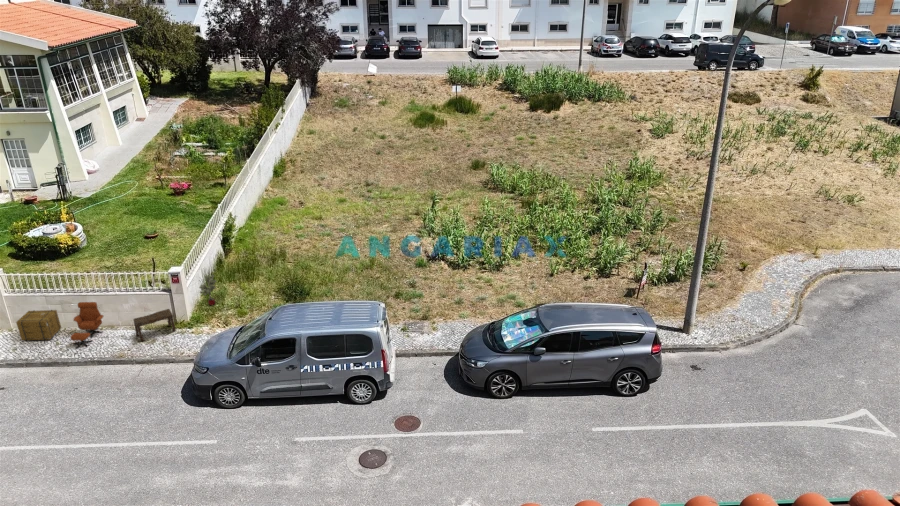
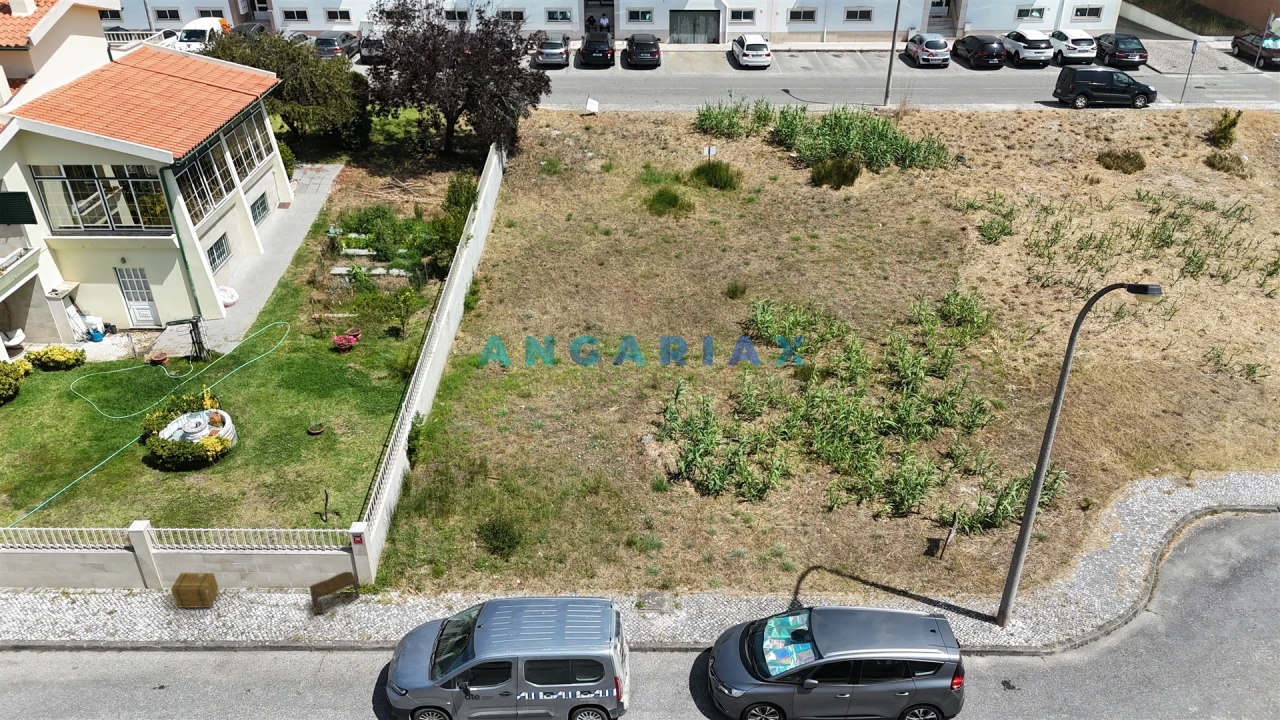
potted tree: present [199,275,216,305] -> none [384,515,406,554]
lounge chair: present [71,302,103,348] -> none [236,563,273,623]

